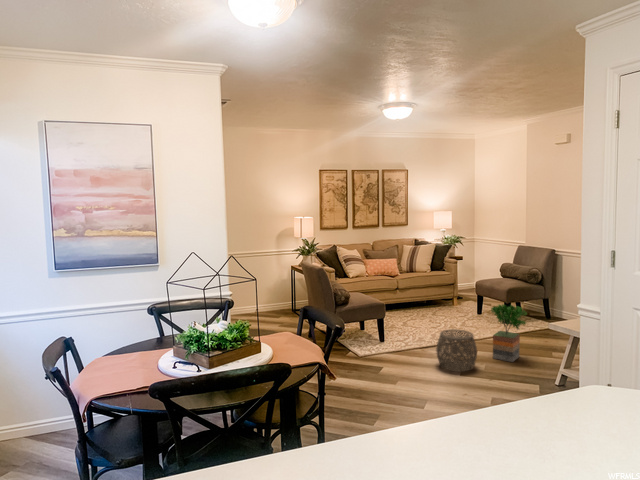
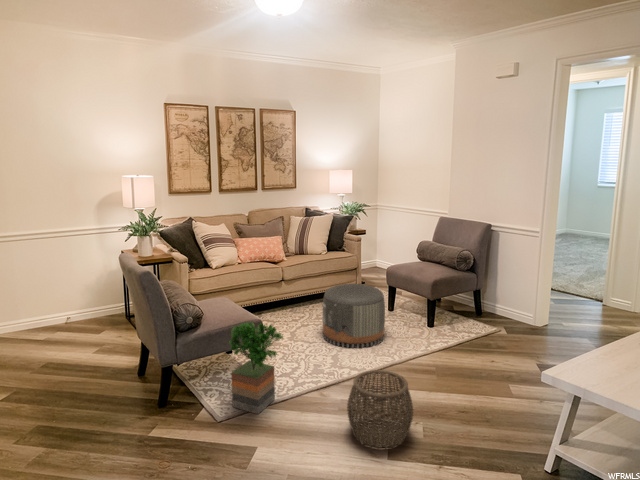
pouf: none [425,290,470,332] -> present [323,284,385,348]
potted tree: present [491,304,527,362] -> present [229,322,283,414]

